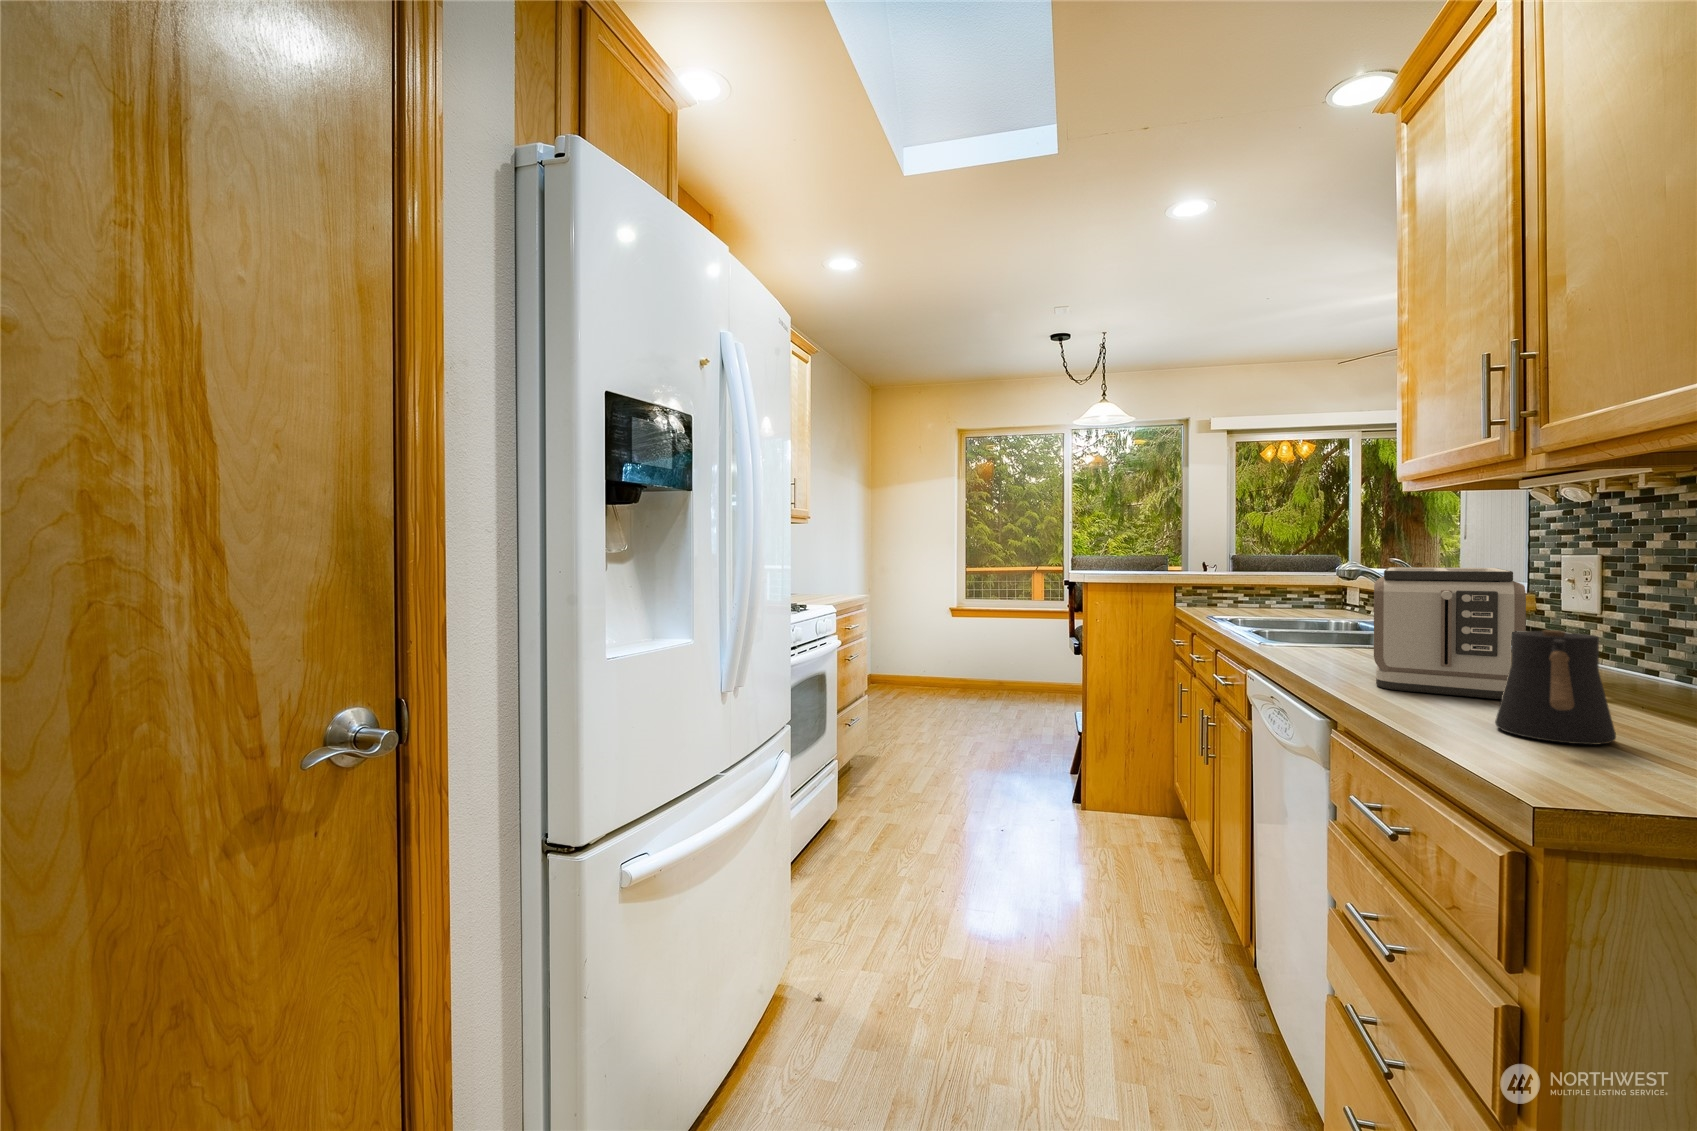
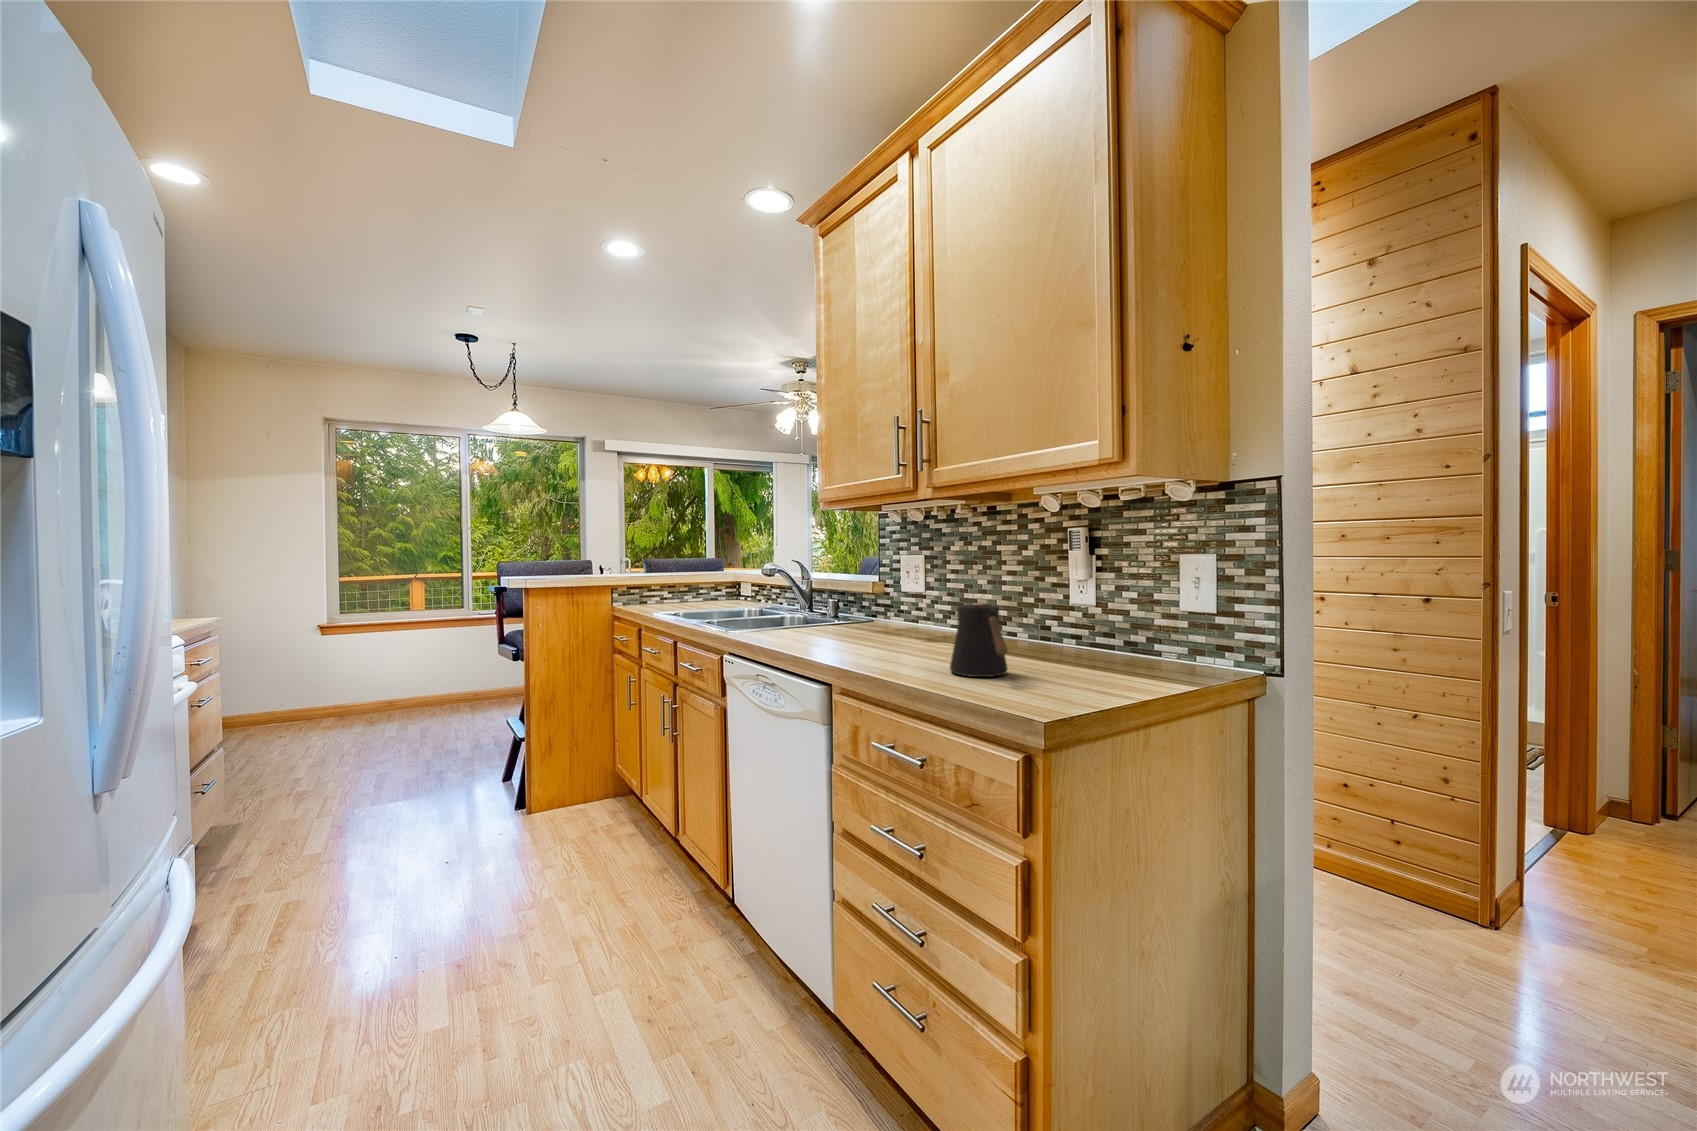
toaster: present [1374,567,1526,699] -> none [829,564,934,656]

